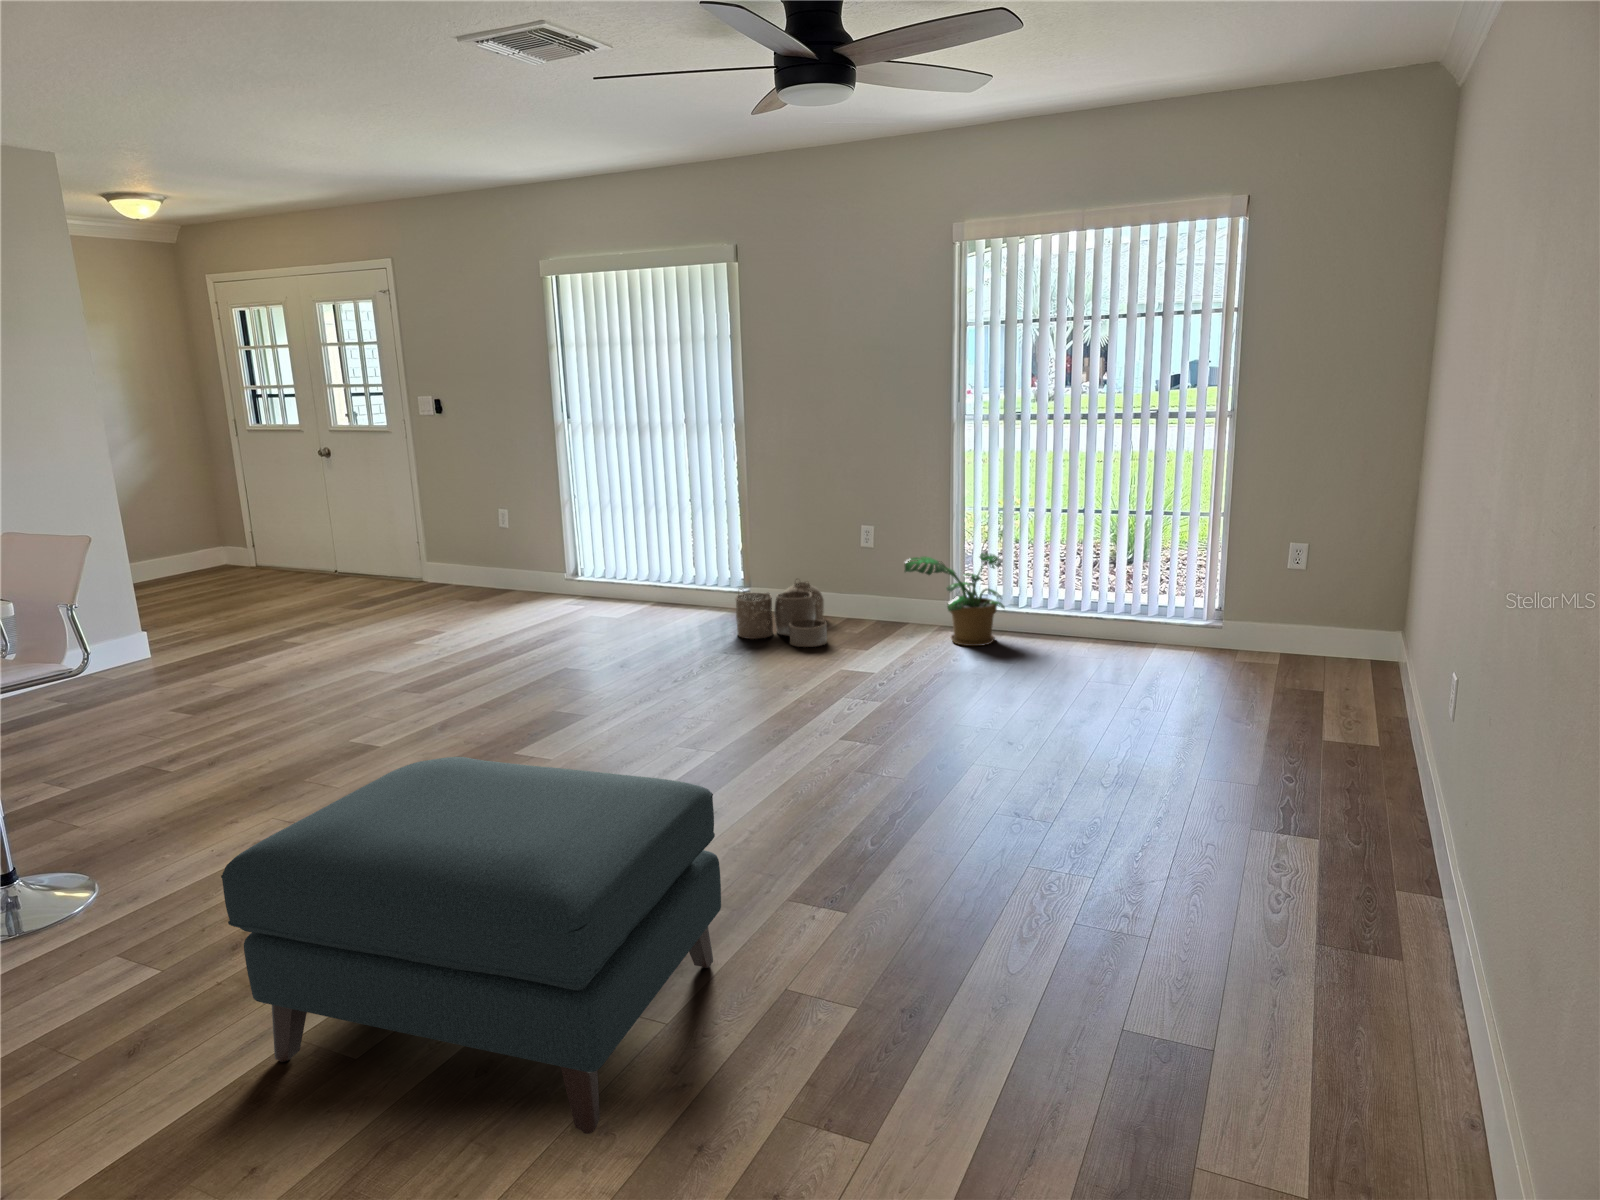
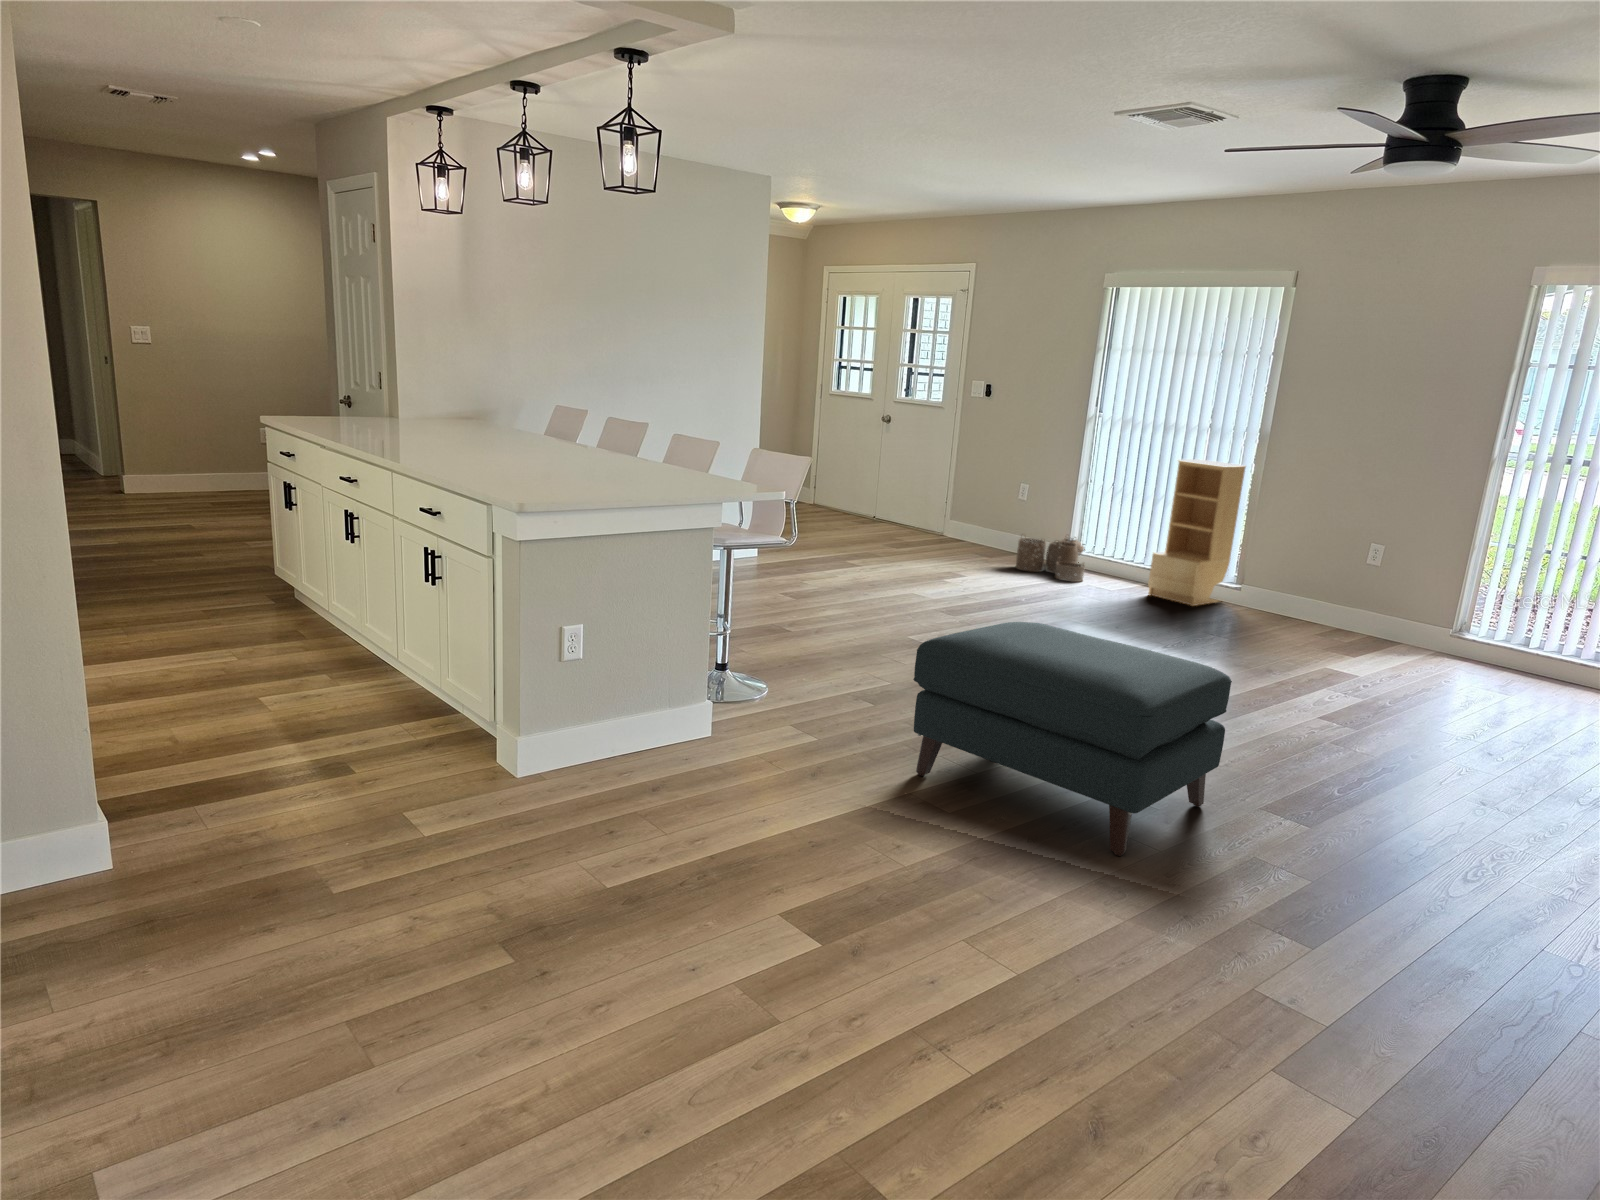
bookshelf: none [651,458,735,622] -> present [1148,459,1246,606]
potted plant: present [905,553,1005,646] -> none [1408,579,1520,675]
woven basket: present [736,582,827,647] -> present [1016,534,1085,582]

